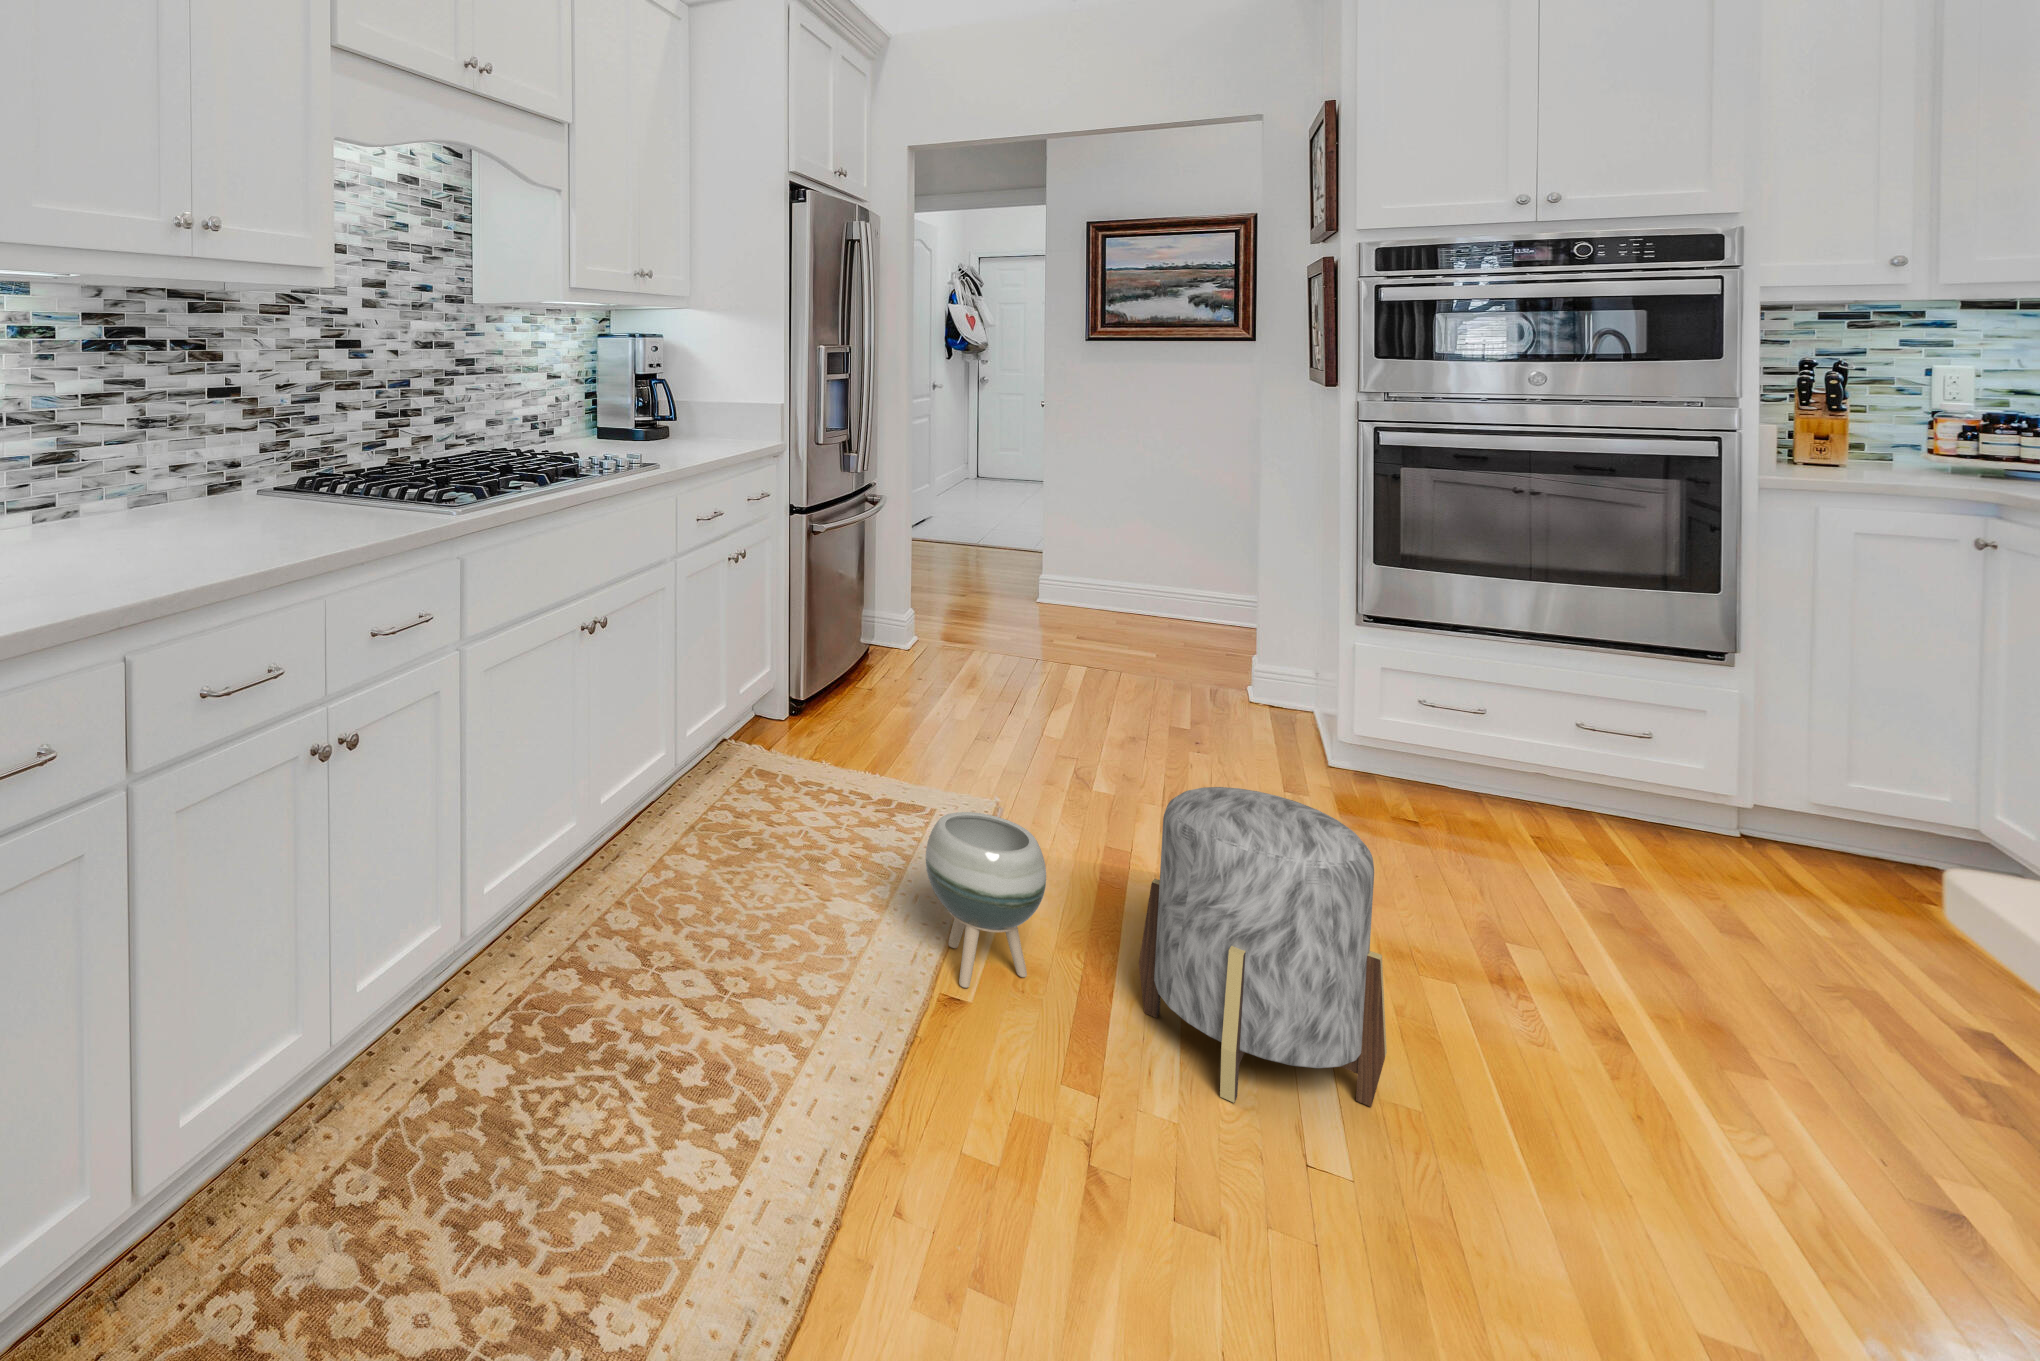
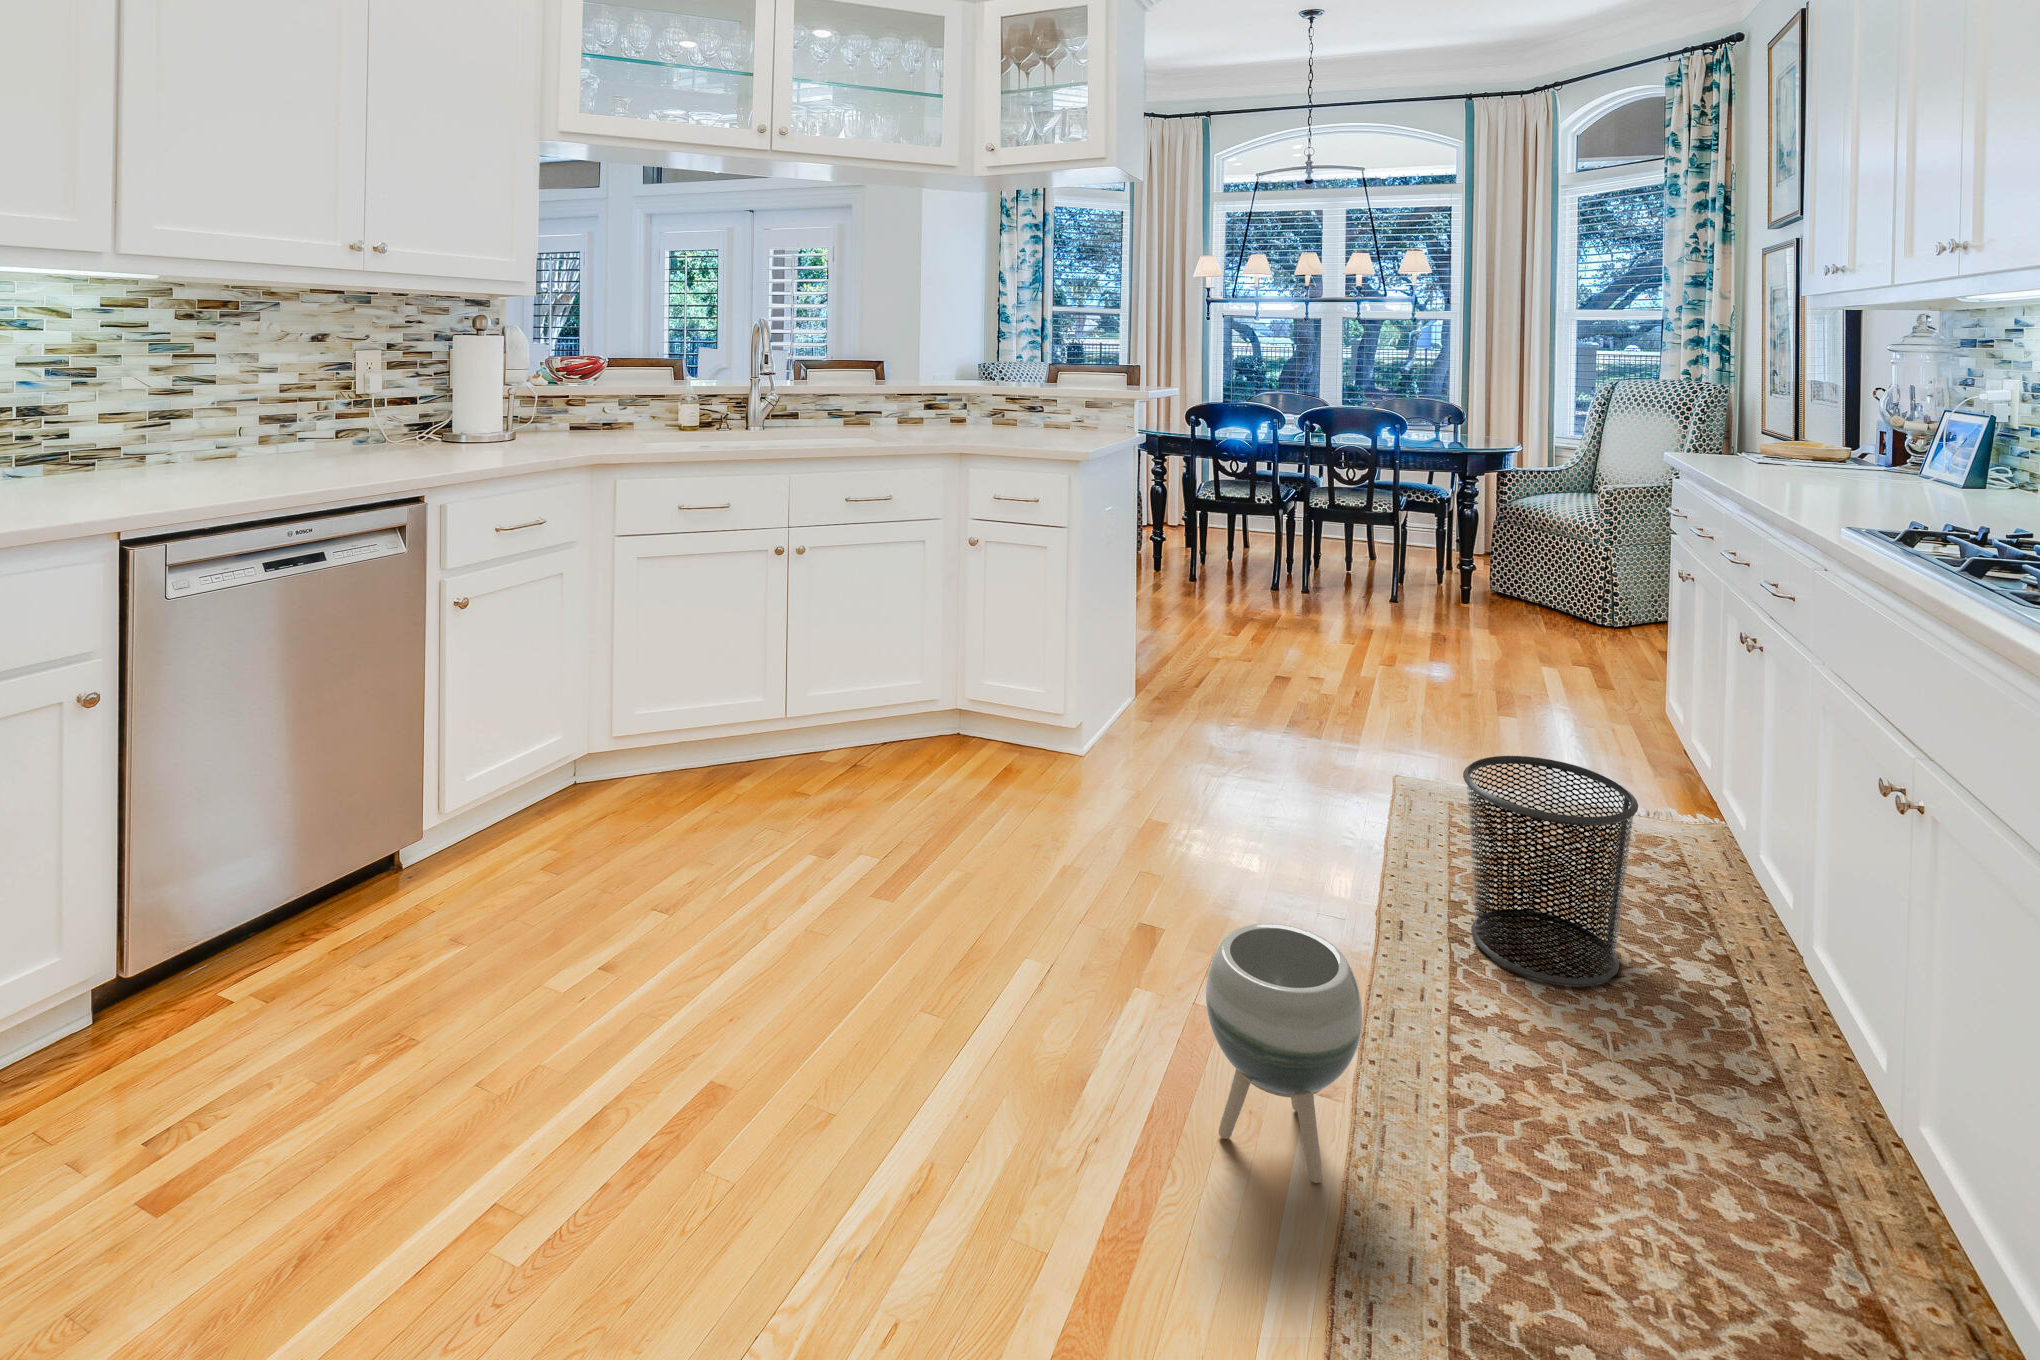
stool: present [1139,787,1387,1107] -> none [901,768,1096,1119]
waste bin: none [559,871,754,1181] -> present [1463,756,1638,986]

